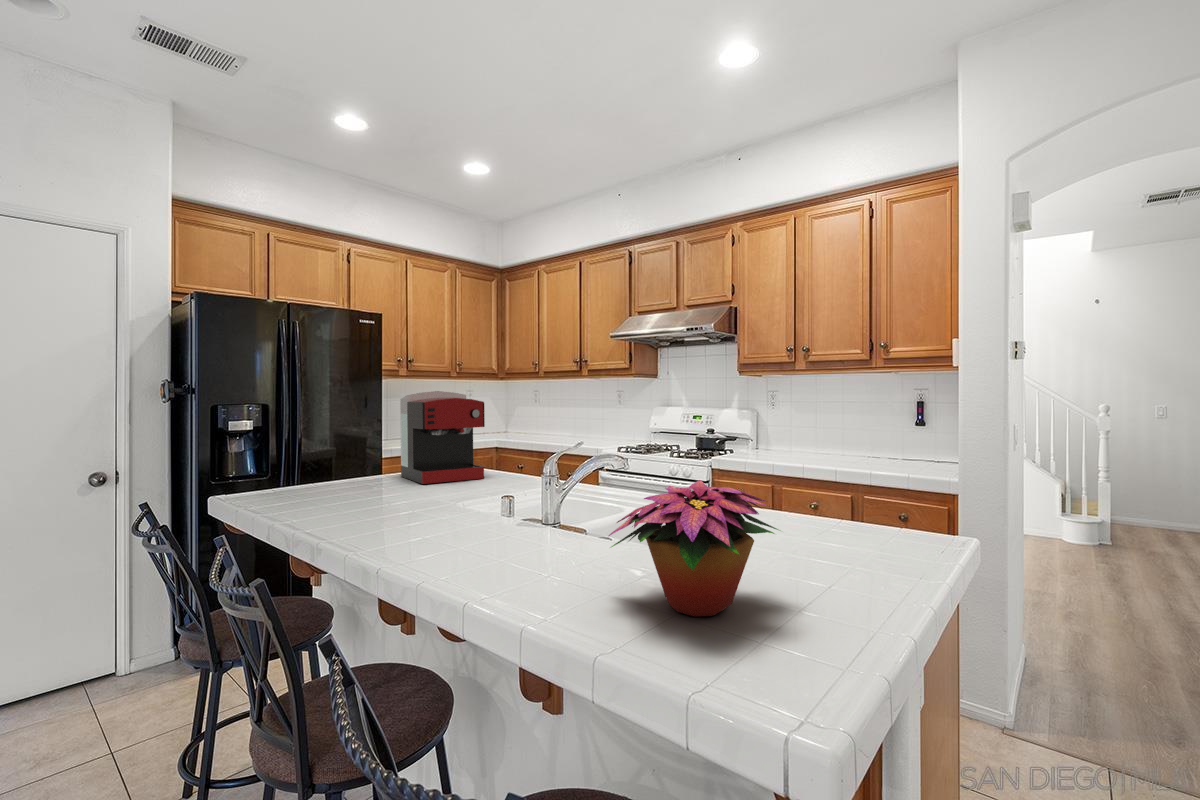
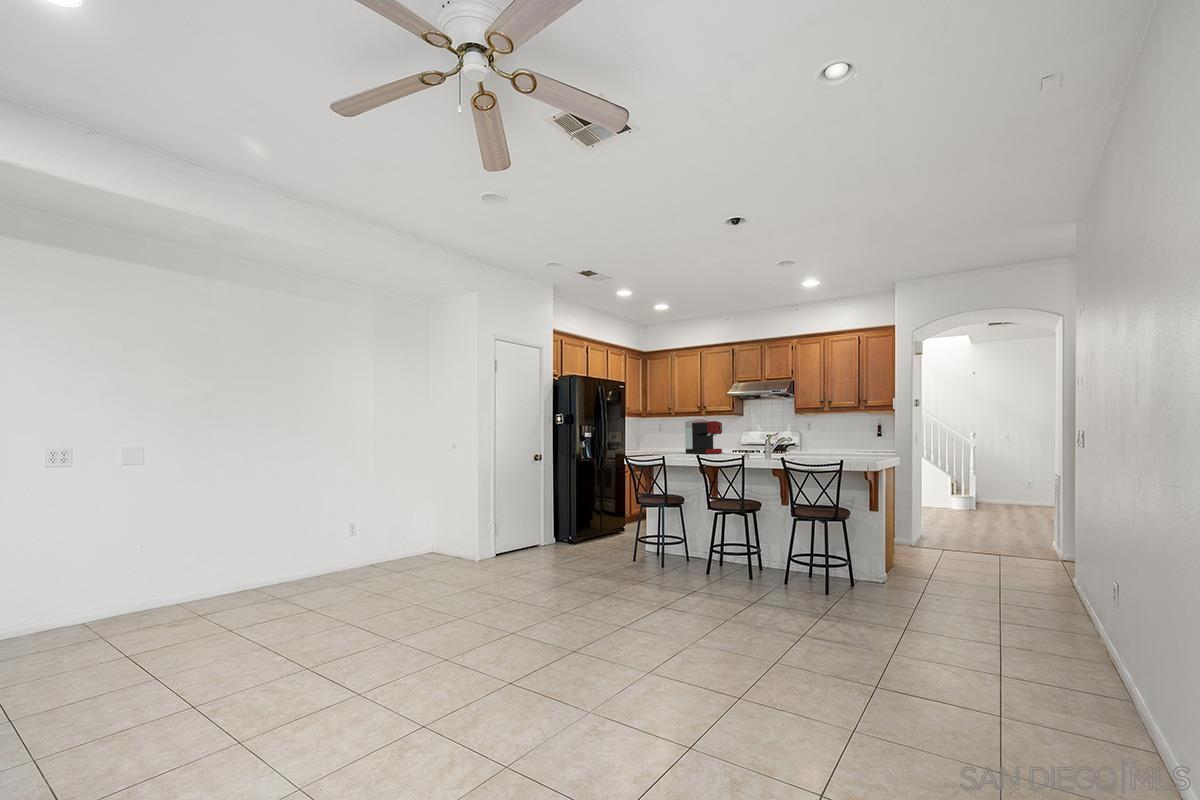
flower arrangement: present [609,480,780,616] -> none [829,433,870,459]

